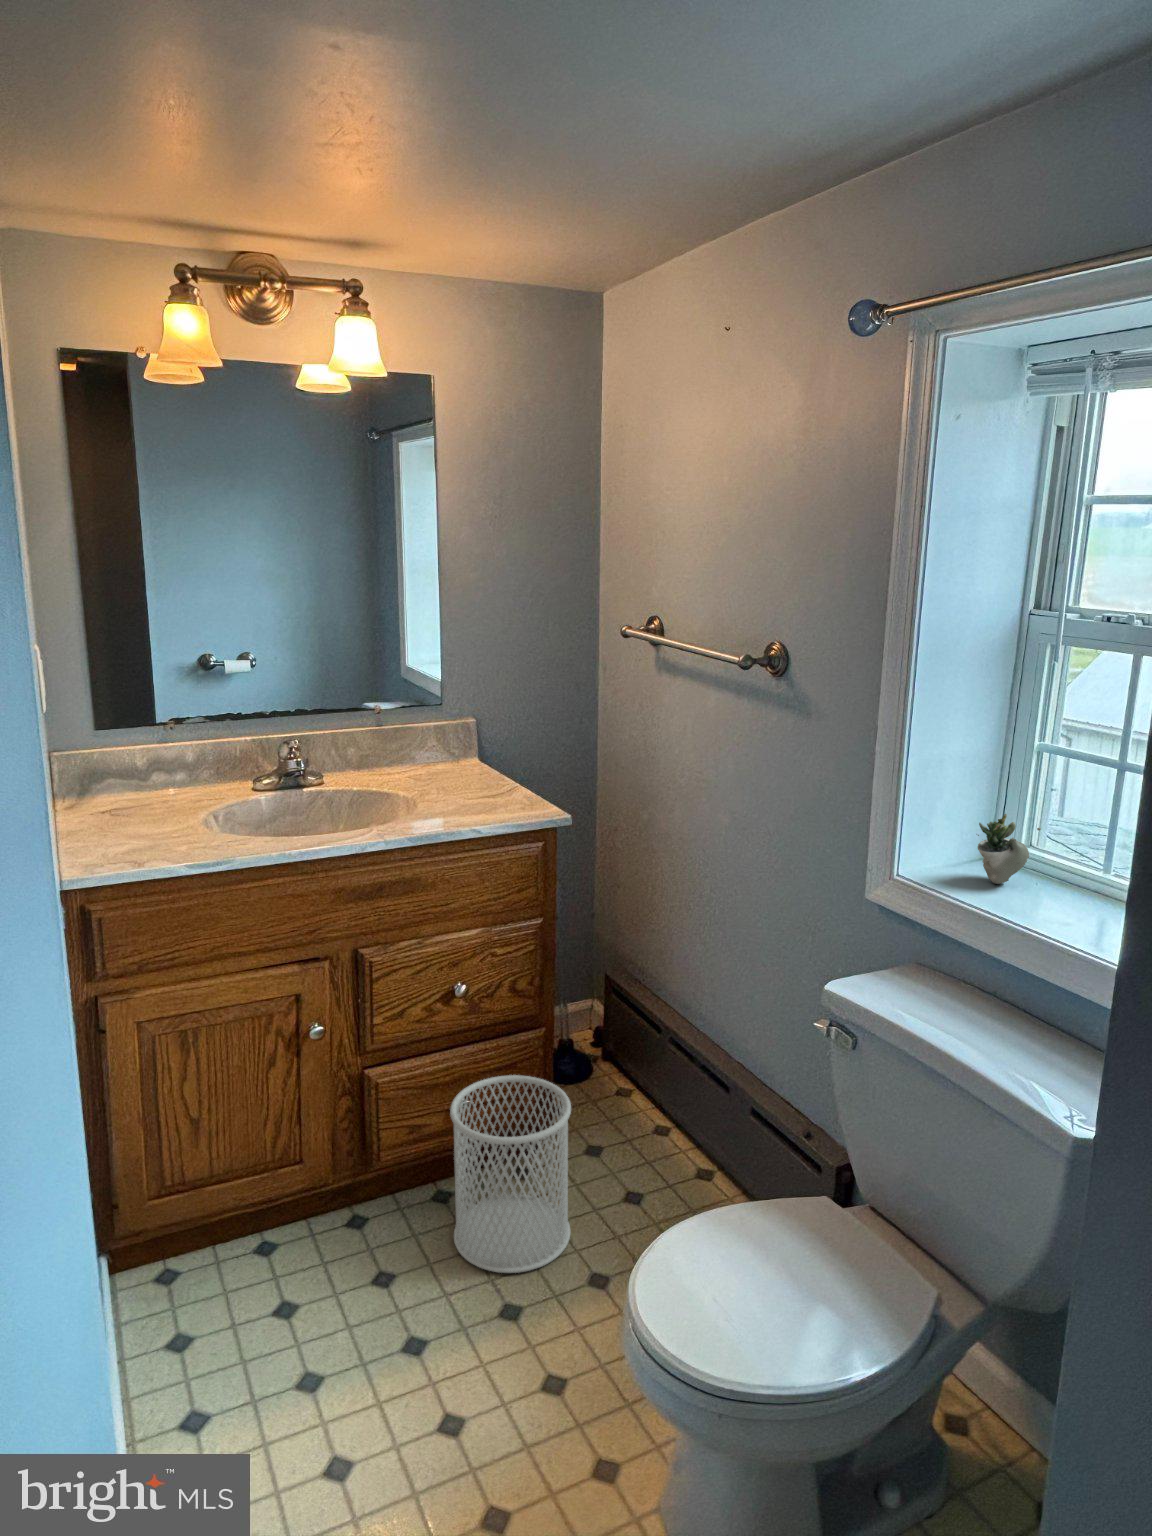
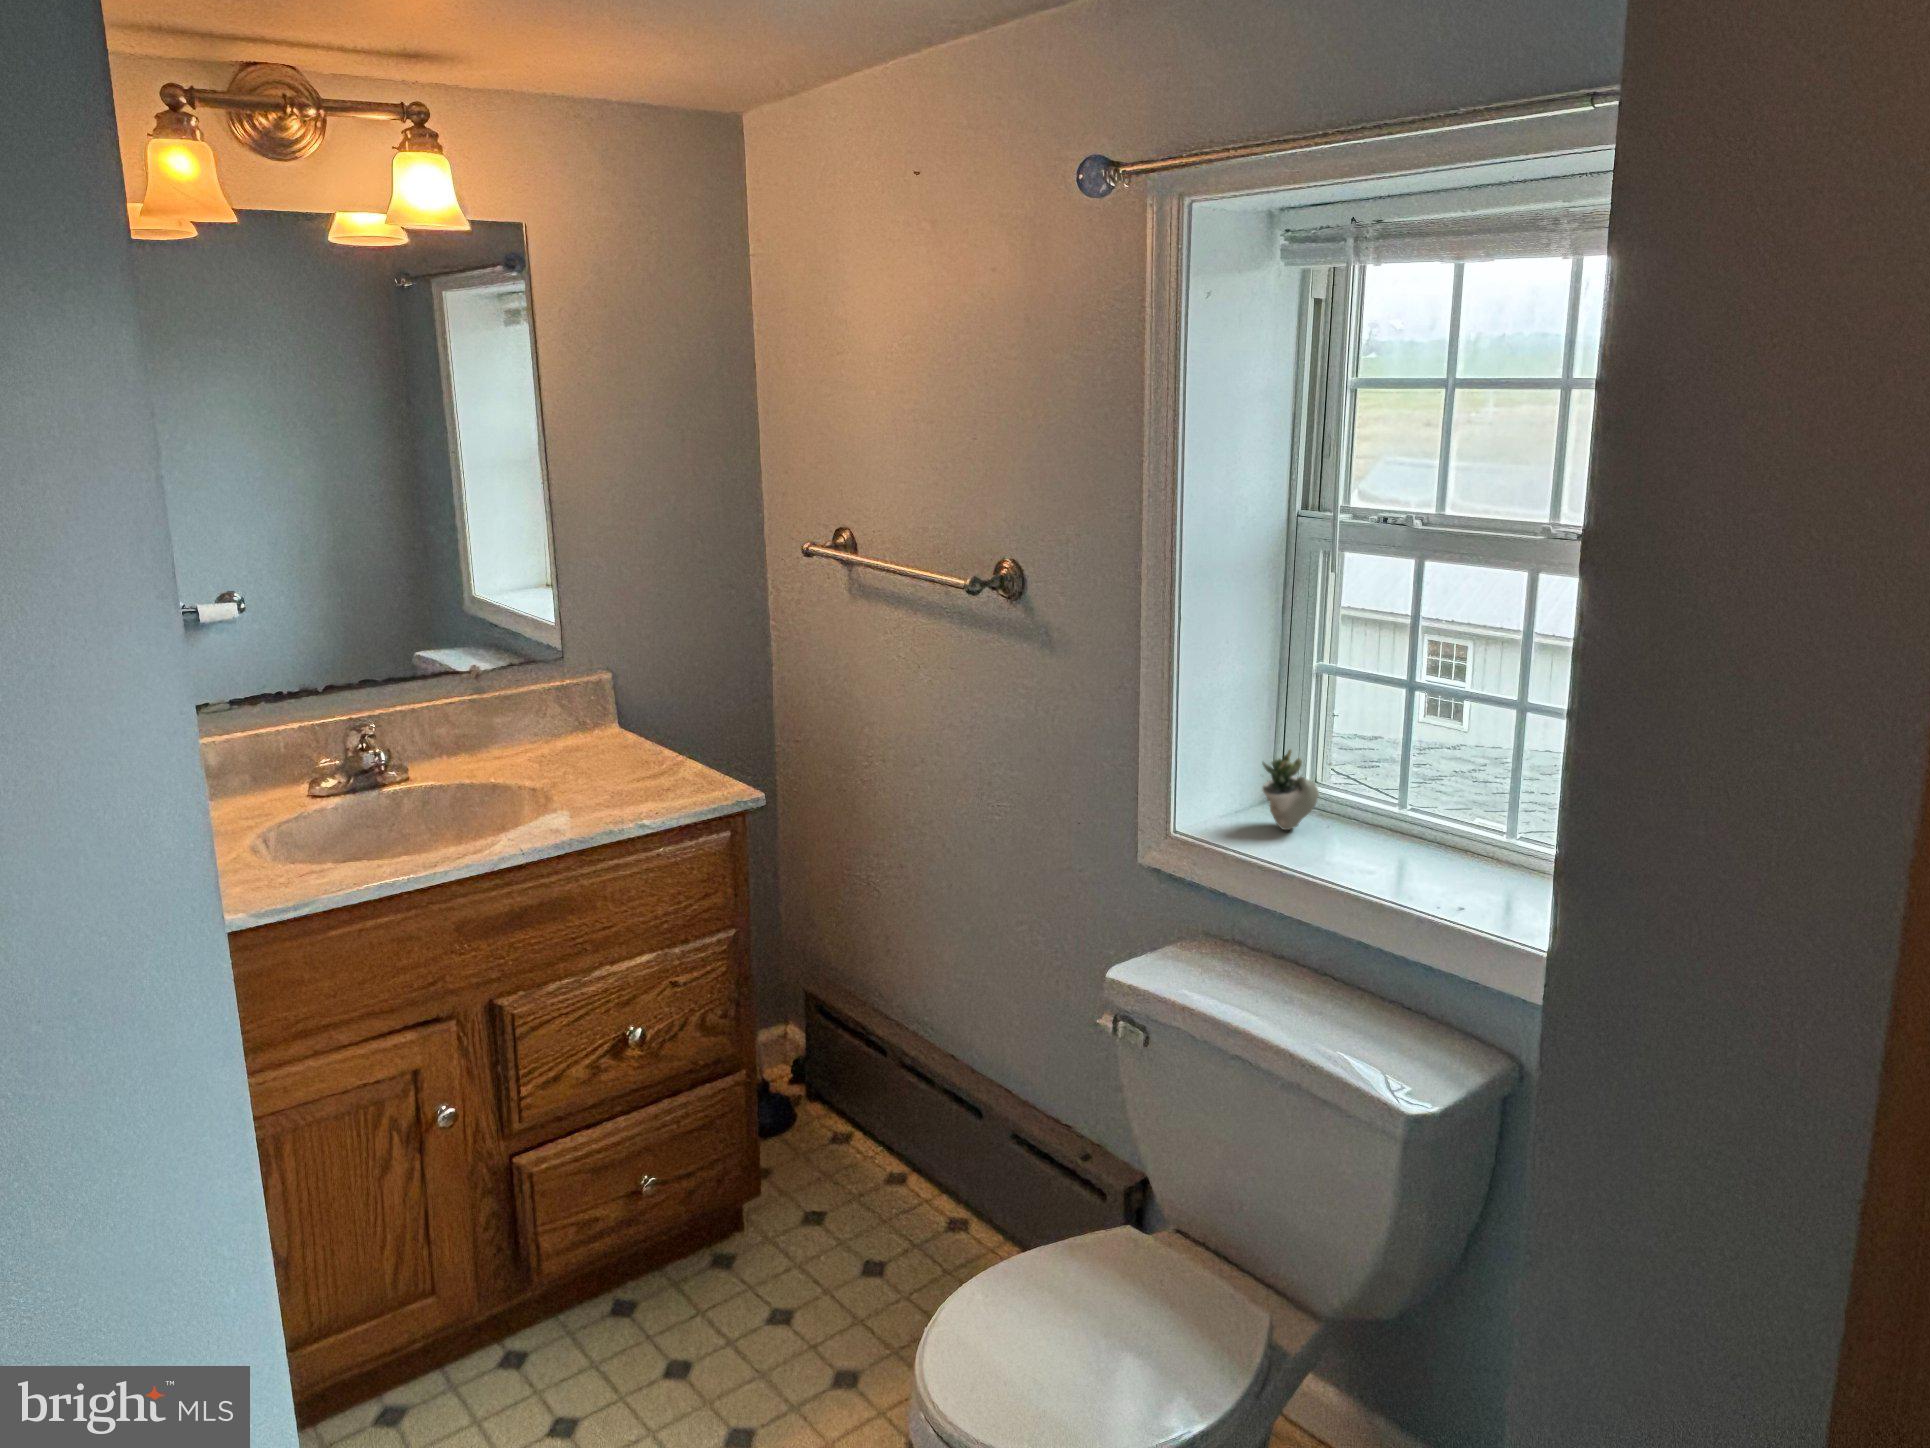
wastebasket: present [450,1075,571,1273] -> none [637,1135,805,1395]

